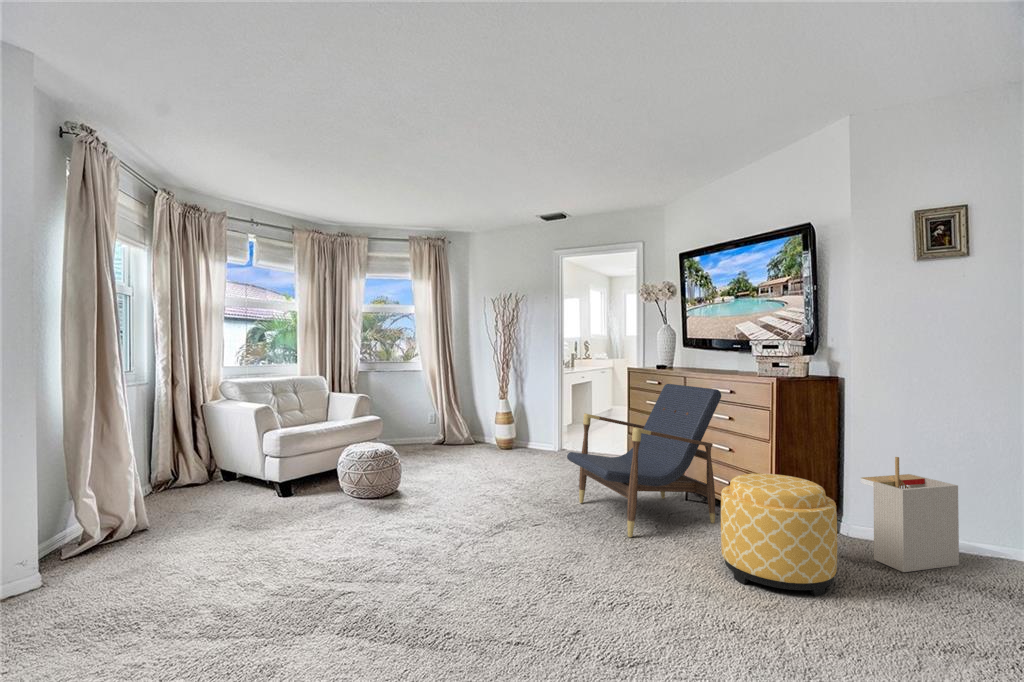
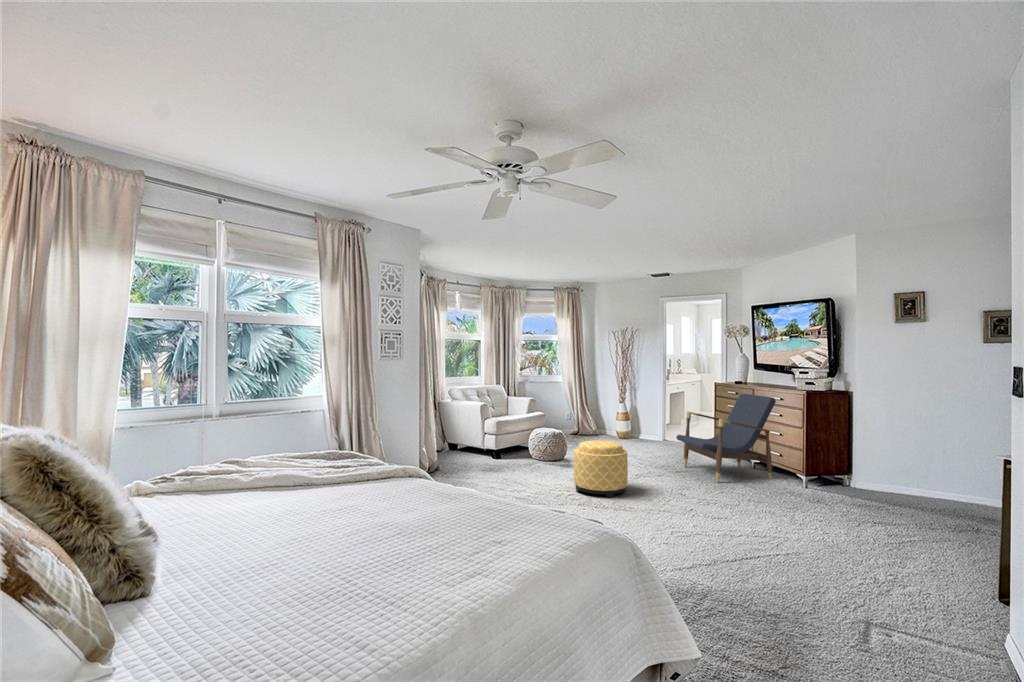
storage bin: present [861,457,959,572] -> none [858,438,916,501]
ottoman: present [721,473,837,596] -> present [574,440,628,497]

